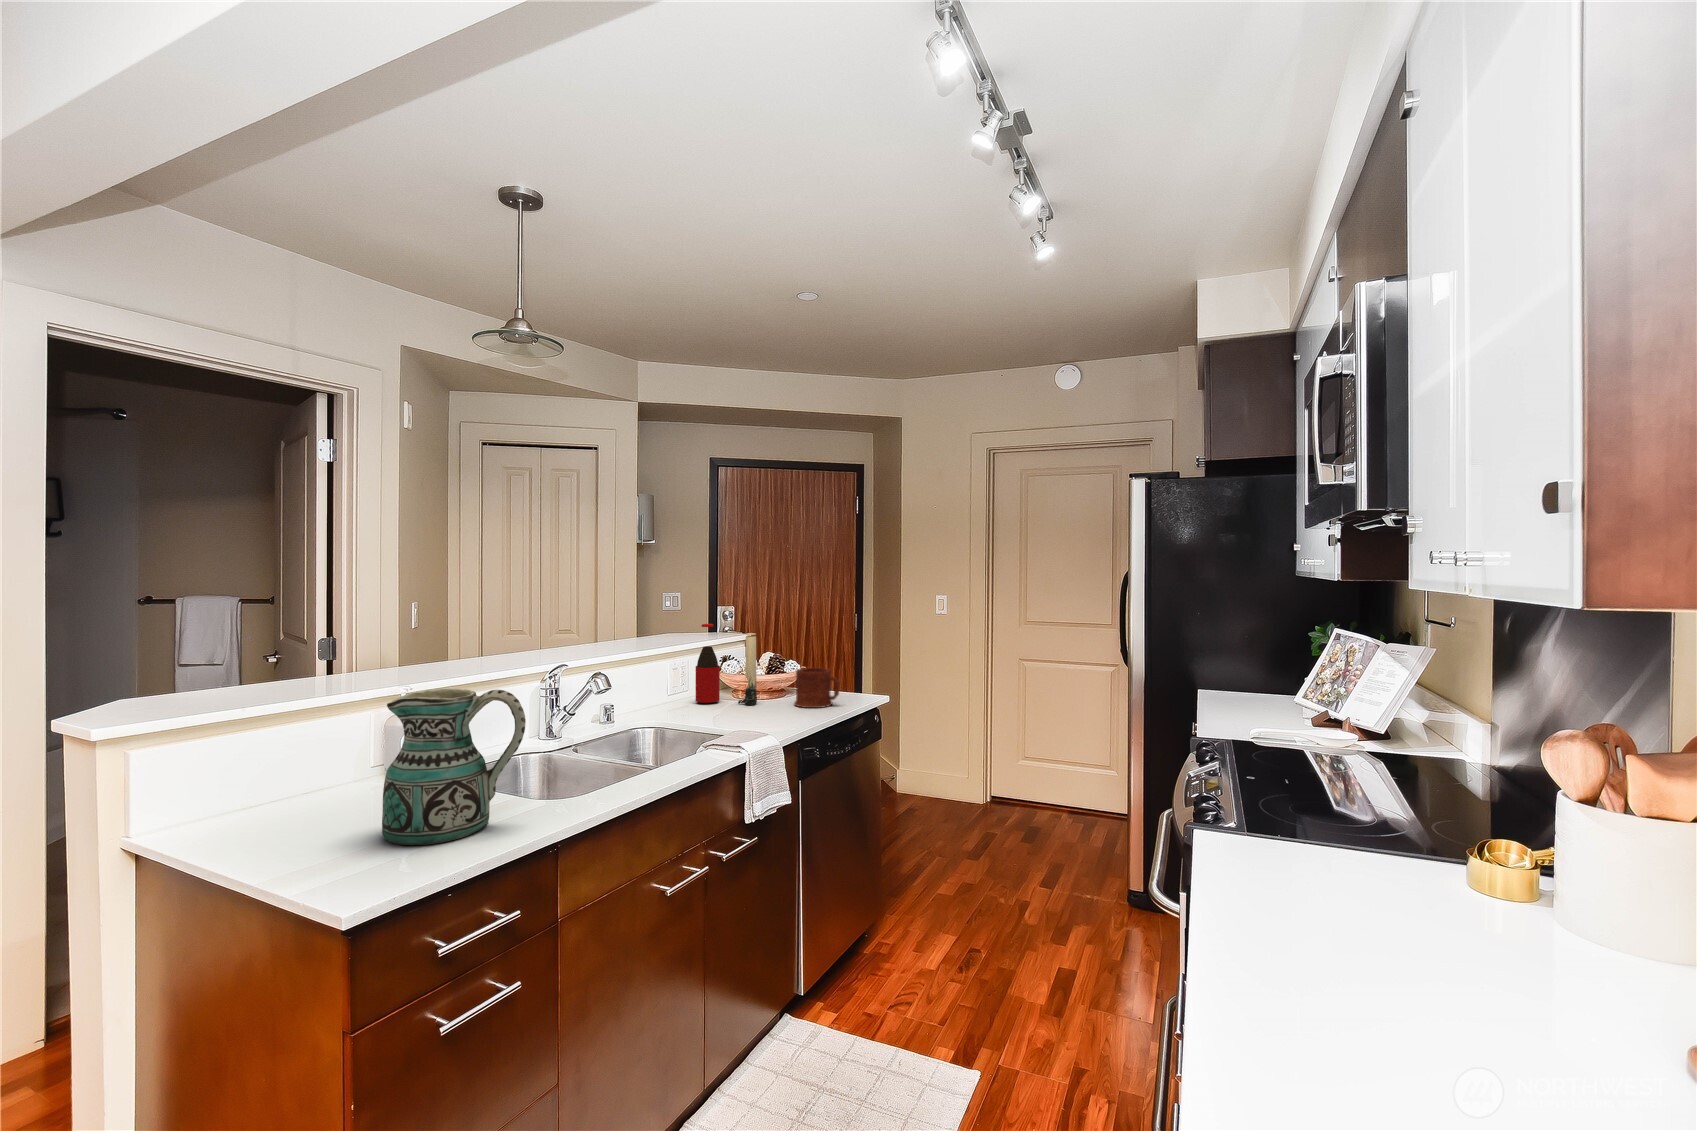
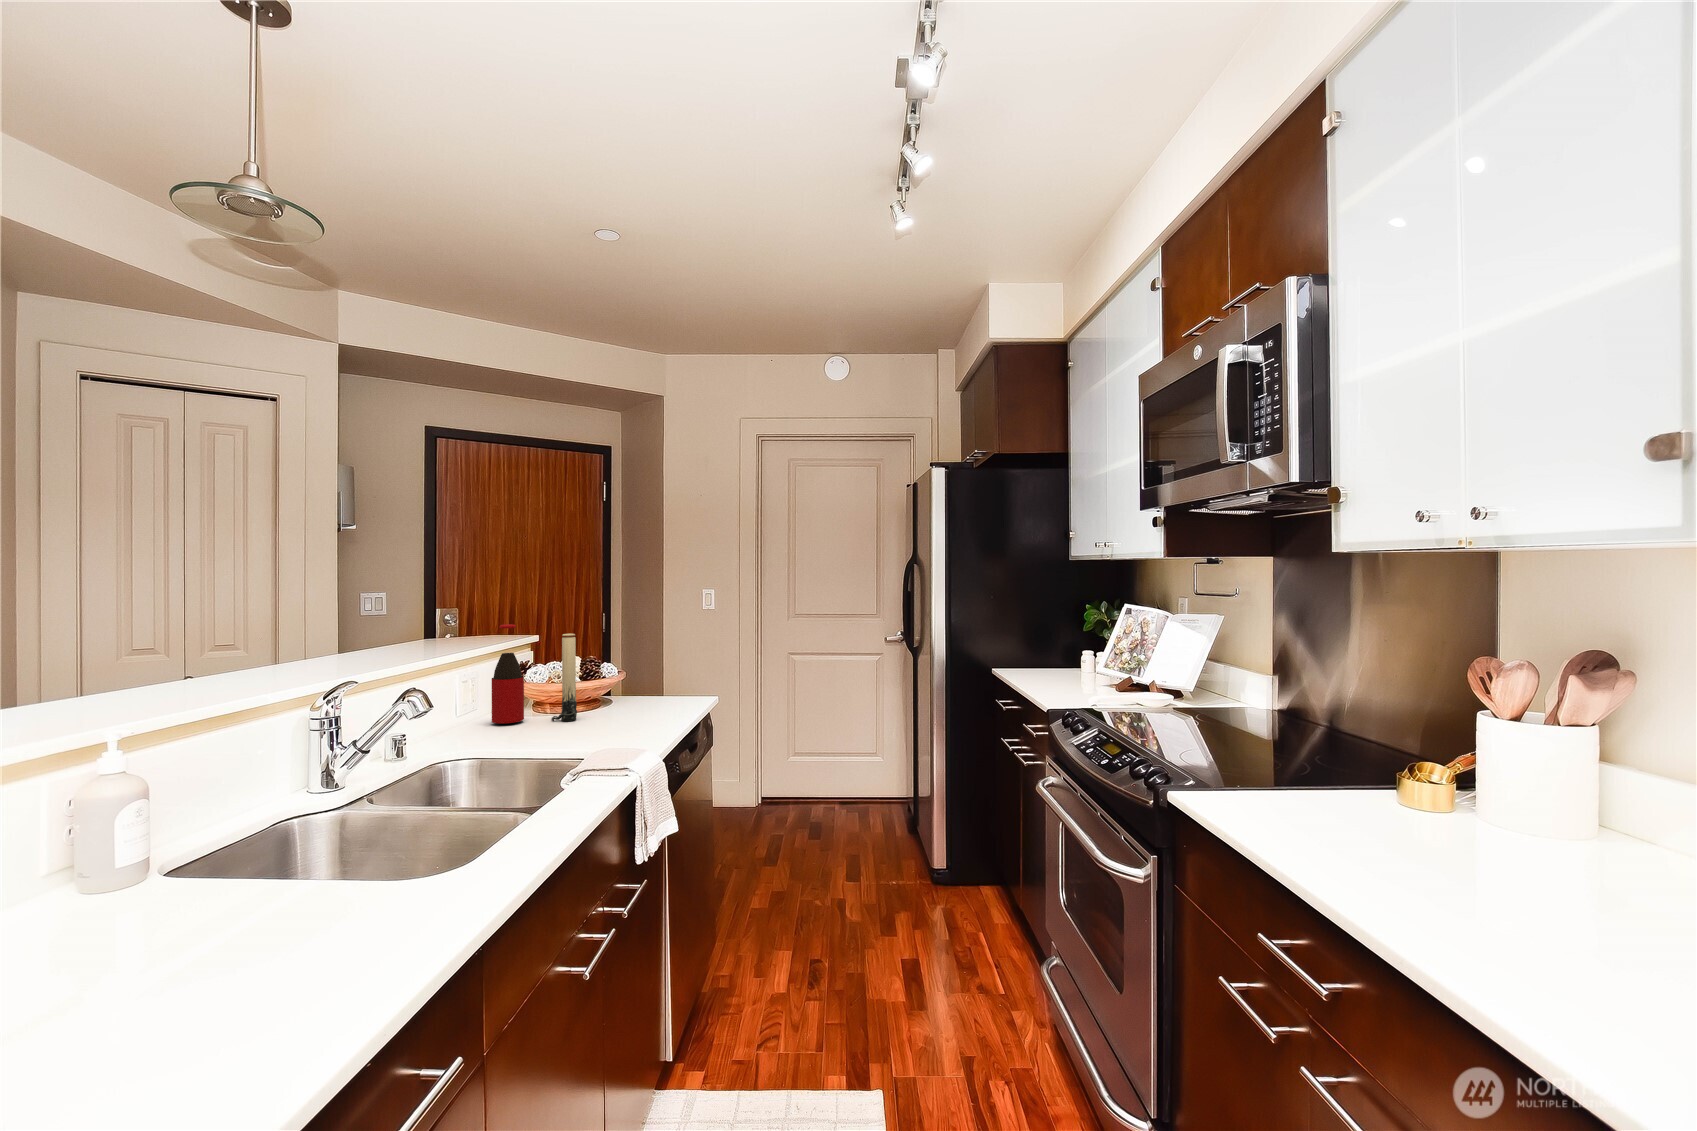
mug: present [794,668,839,708] -> none [625,671,680,718]
ceramic pitcher: present [382,689,526,845] -> none [177,716,432,994]

